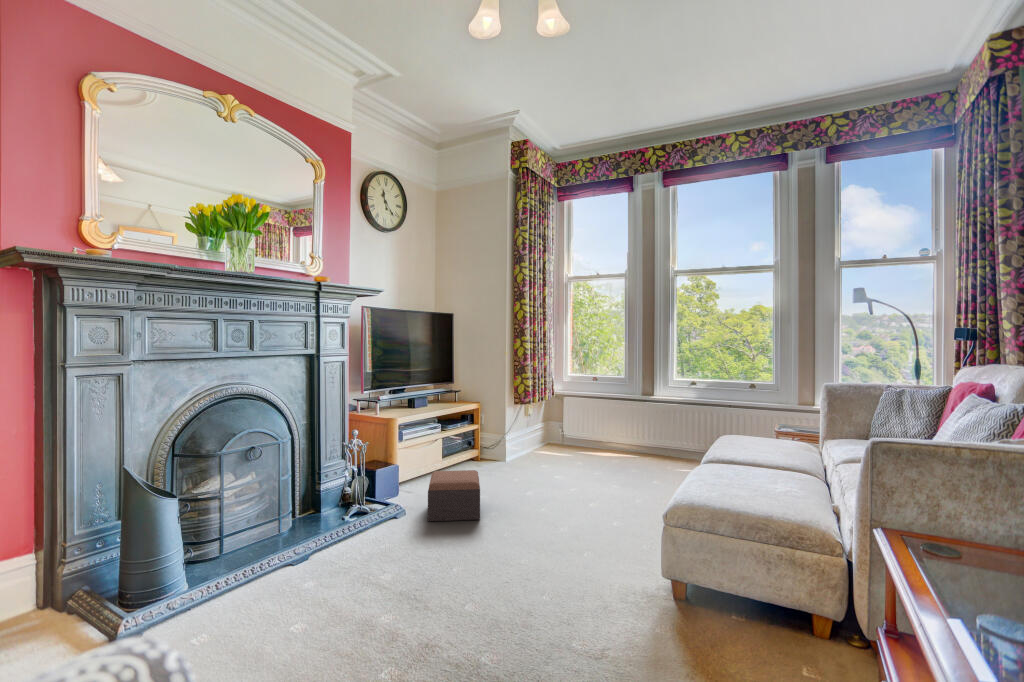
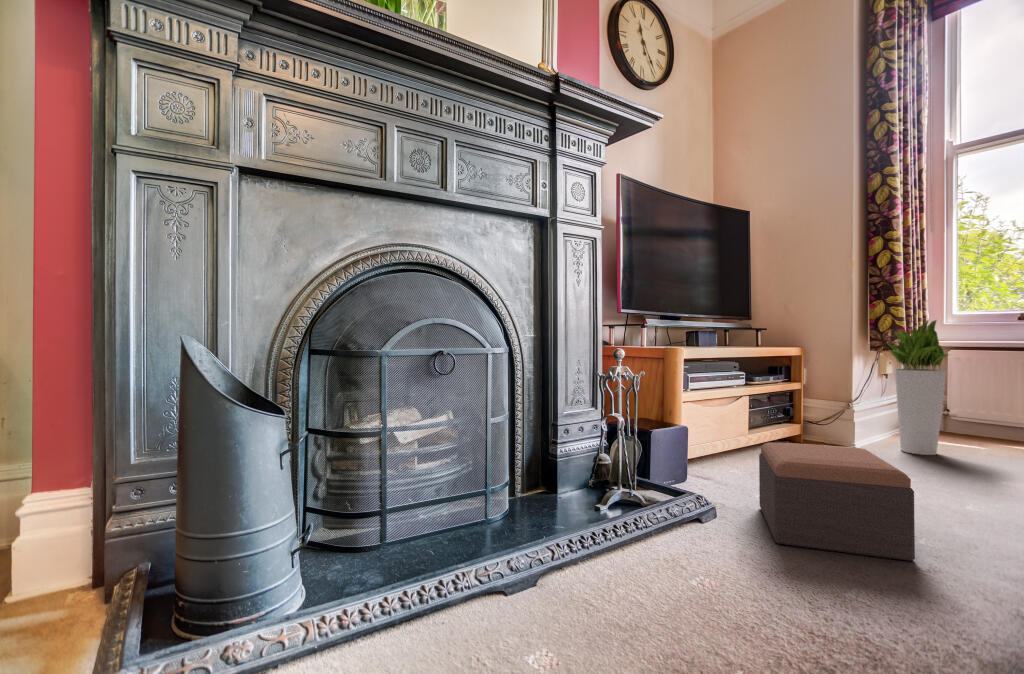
planter: none [520,385,549,460] -> present [887,320,948,455]

